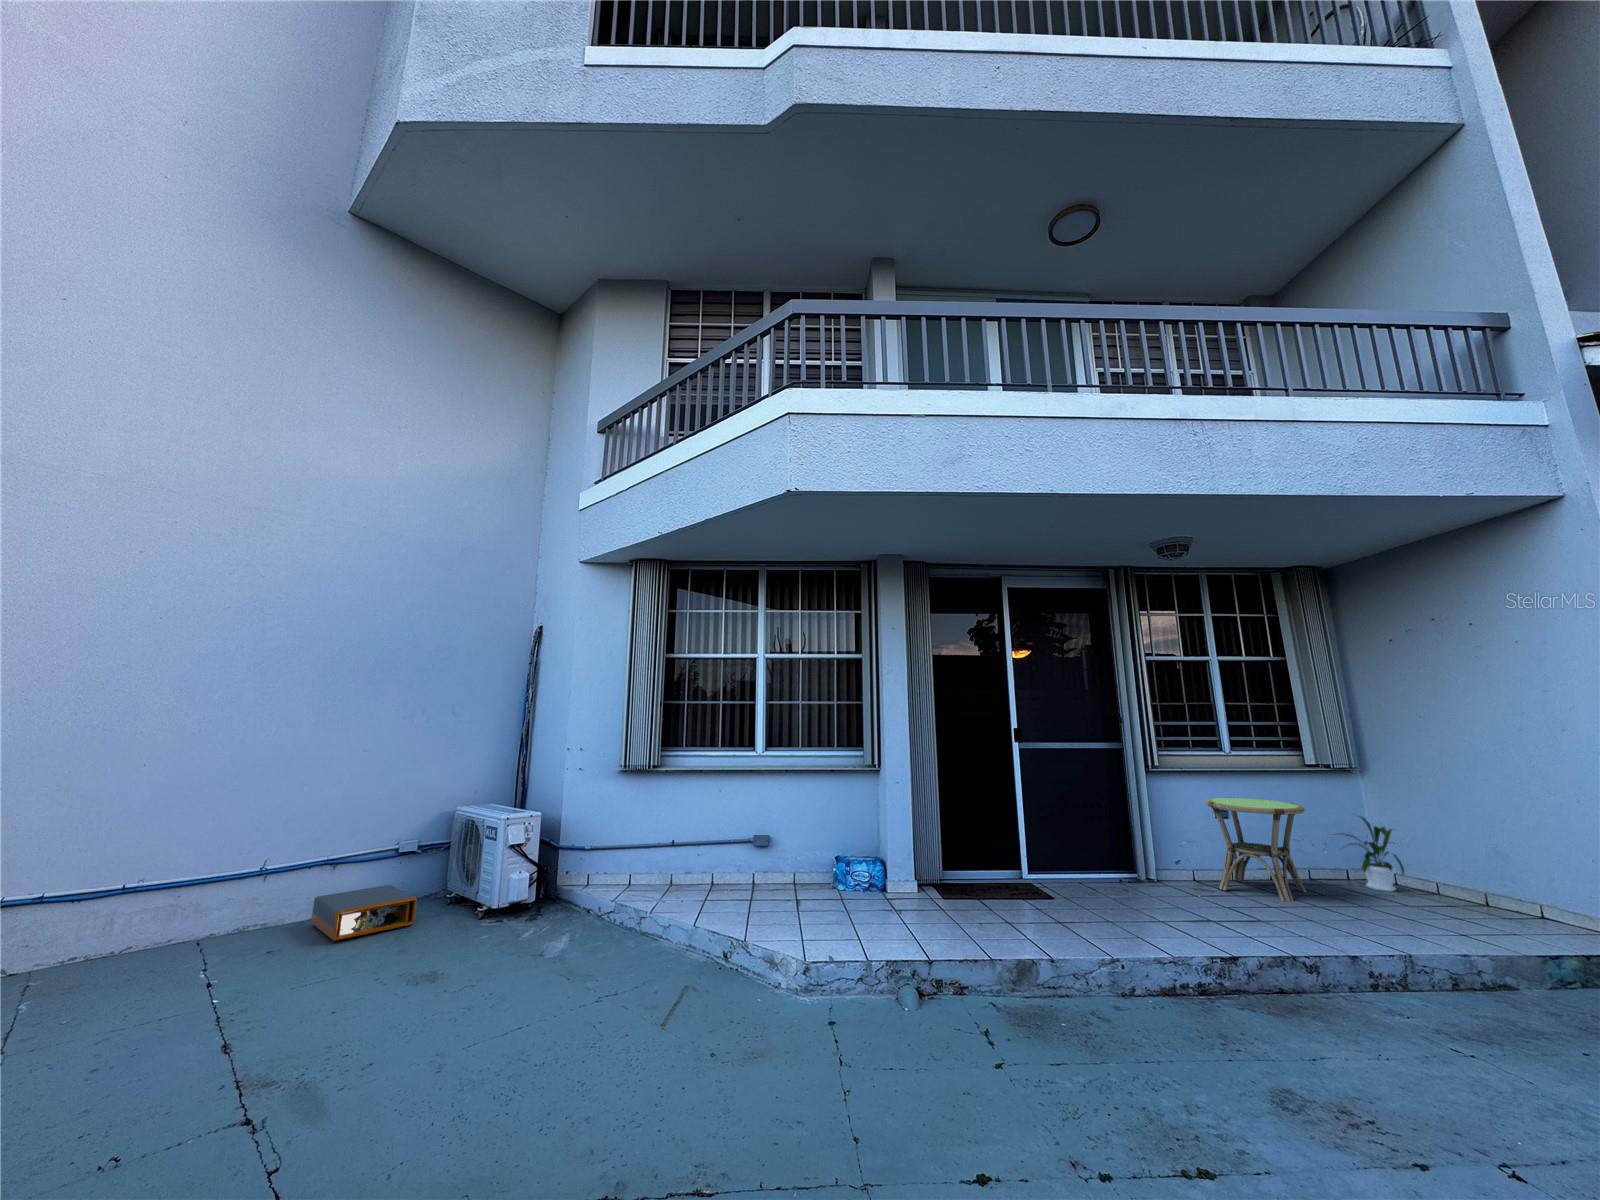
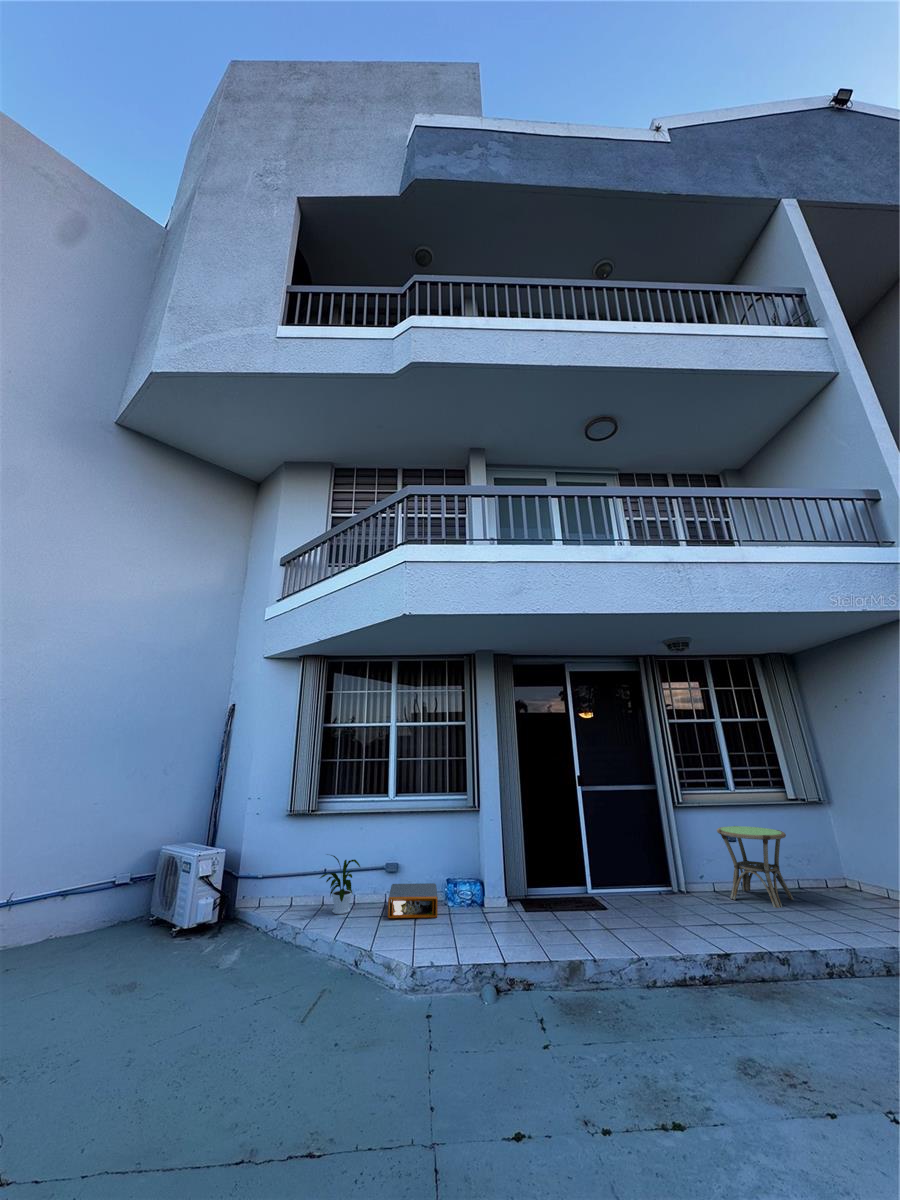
house plant: present [1335,816,1404,892] -> present [320,855,360,914]
storage box: present [311,885,417,941] -> present [388,883,438,918]

